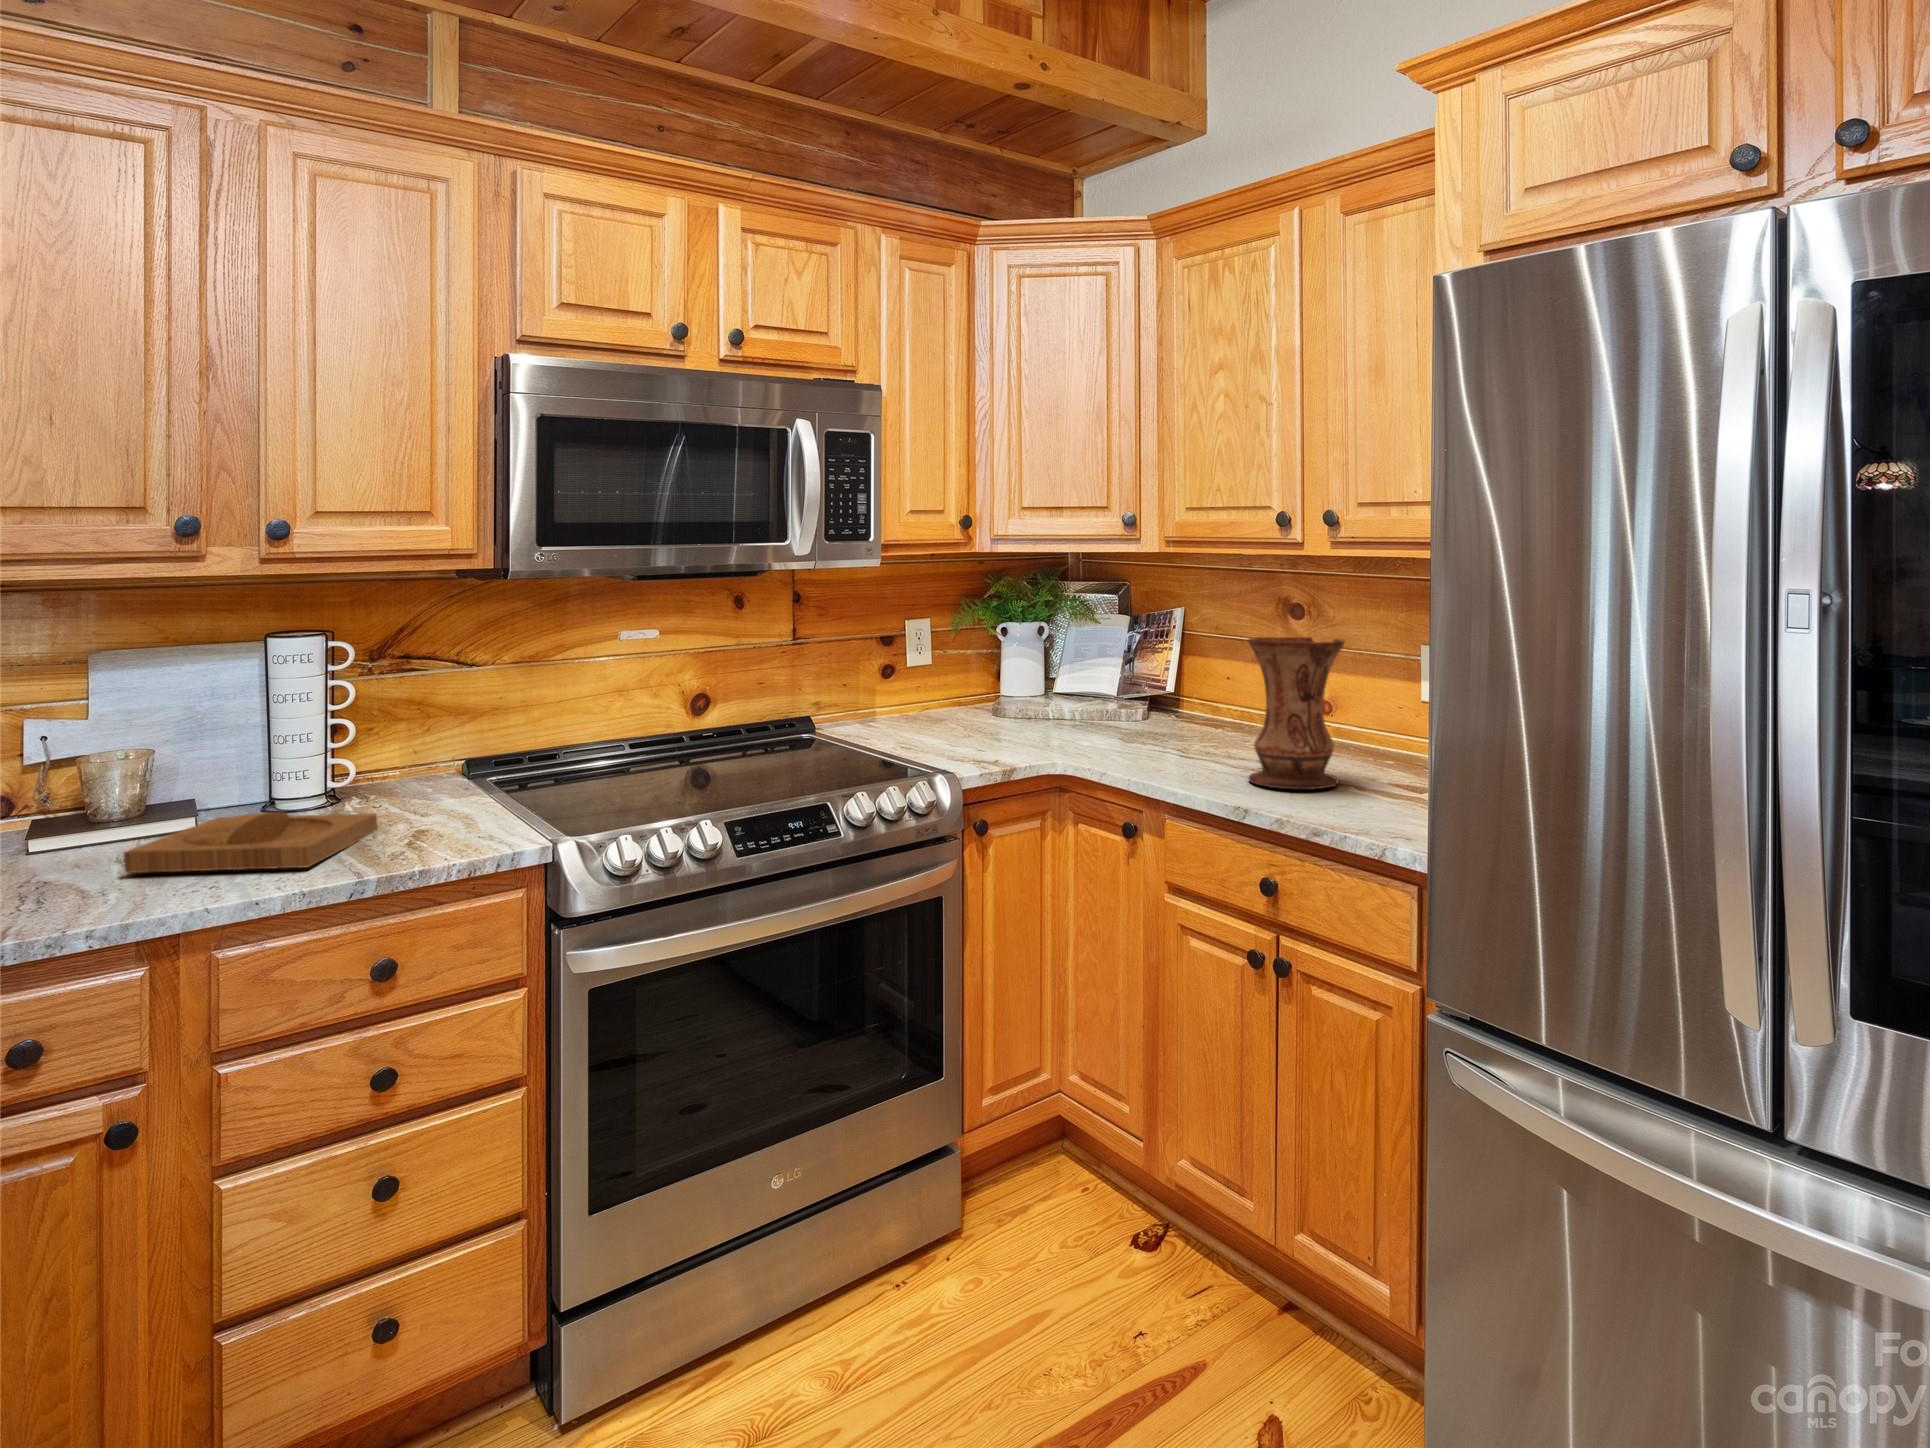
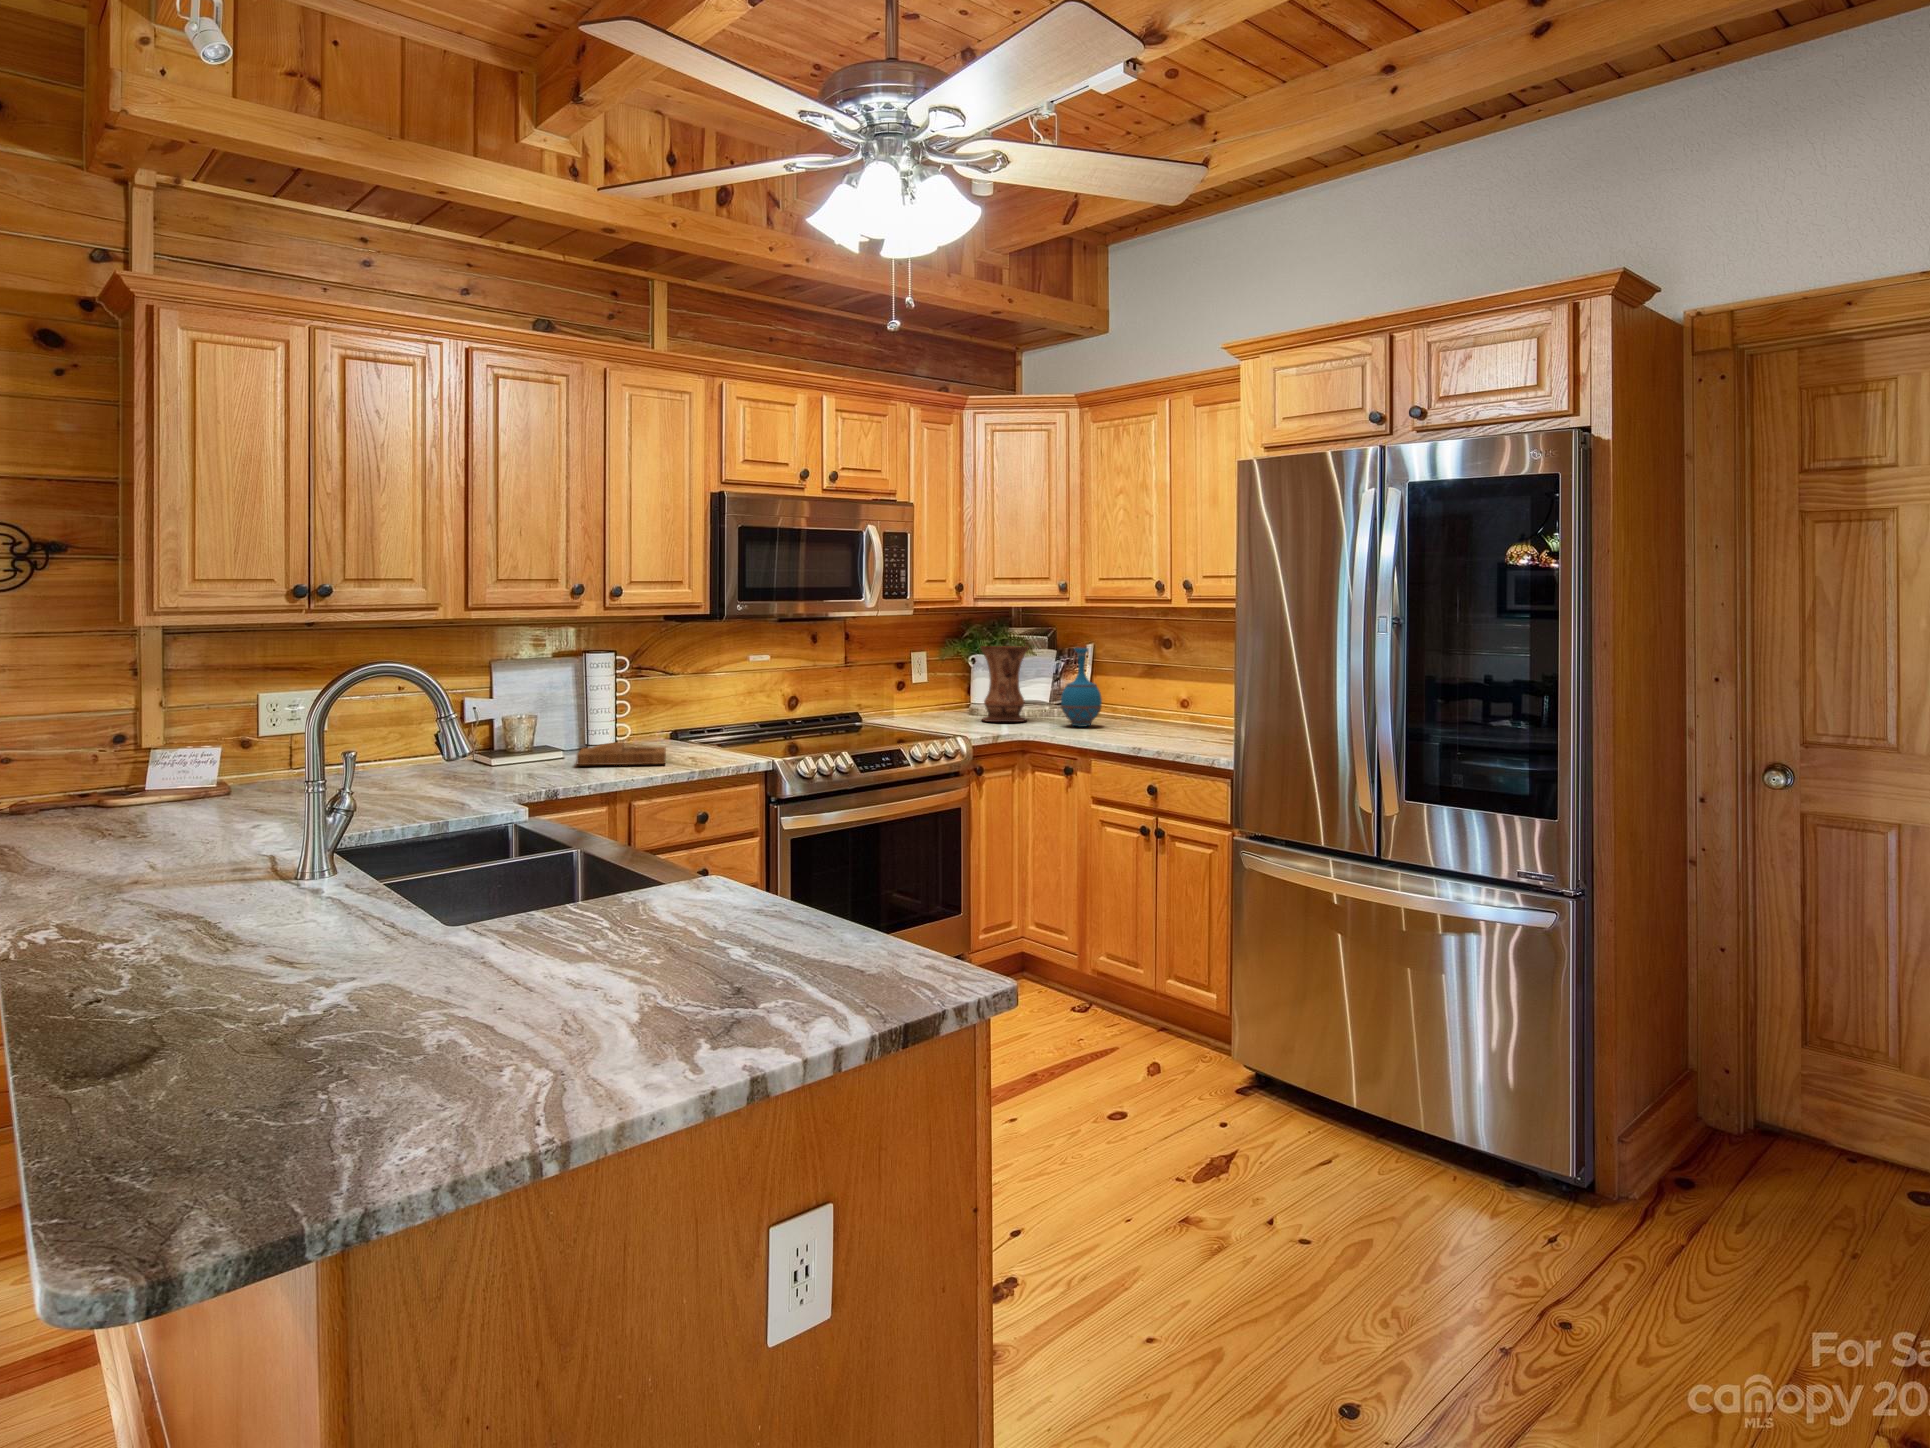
bottle: none [1122,614,1189,747] -> present [1061,643,1102,727]
vase: present [1248,637,1345,790] -> present [980,646,1028,722]

